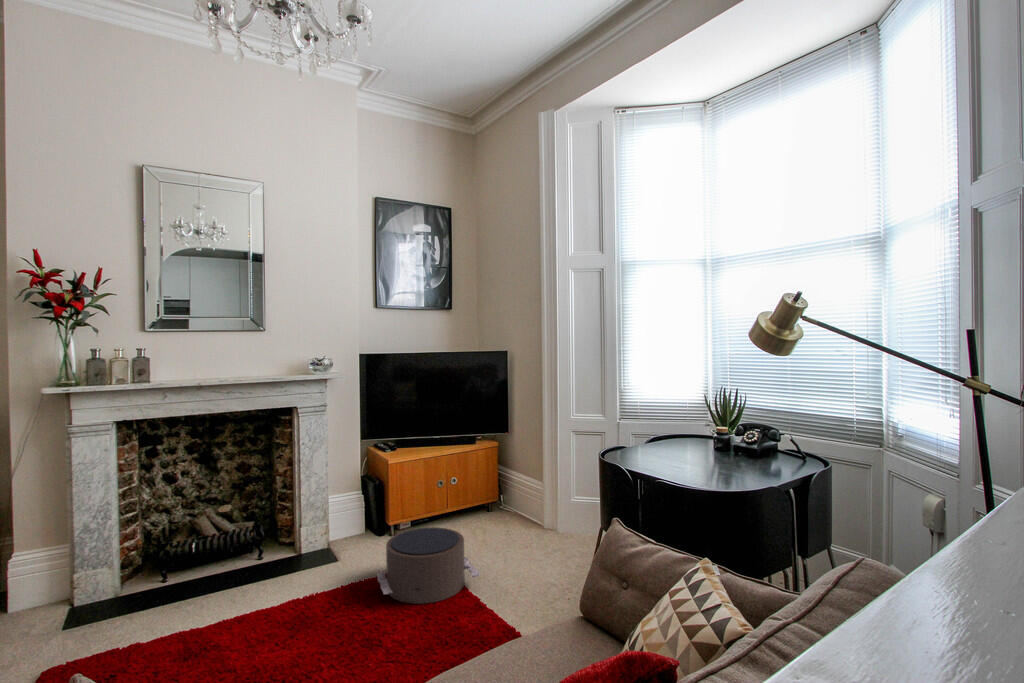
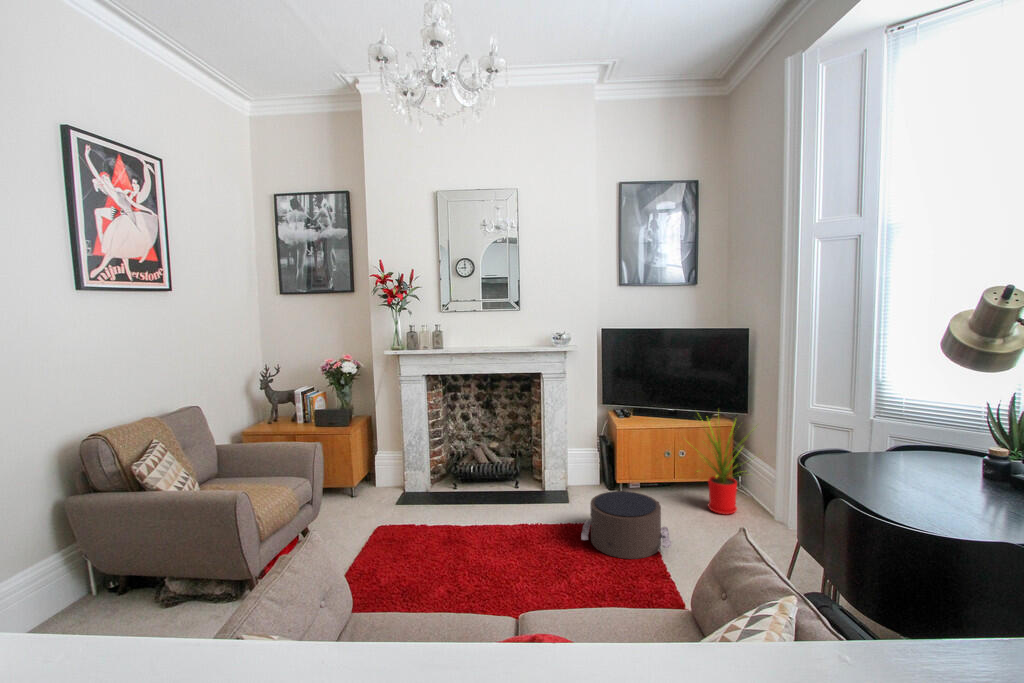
house plant: none [457,429,530,534] -> present [695,418,754,514]

